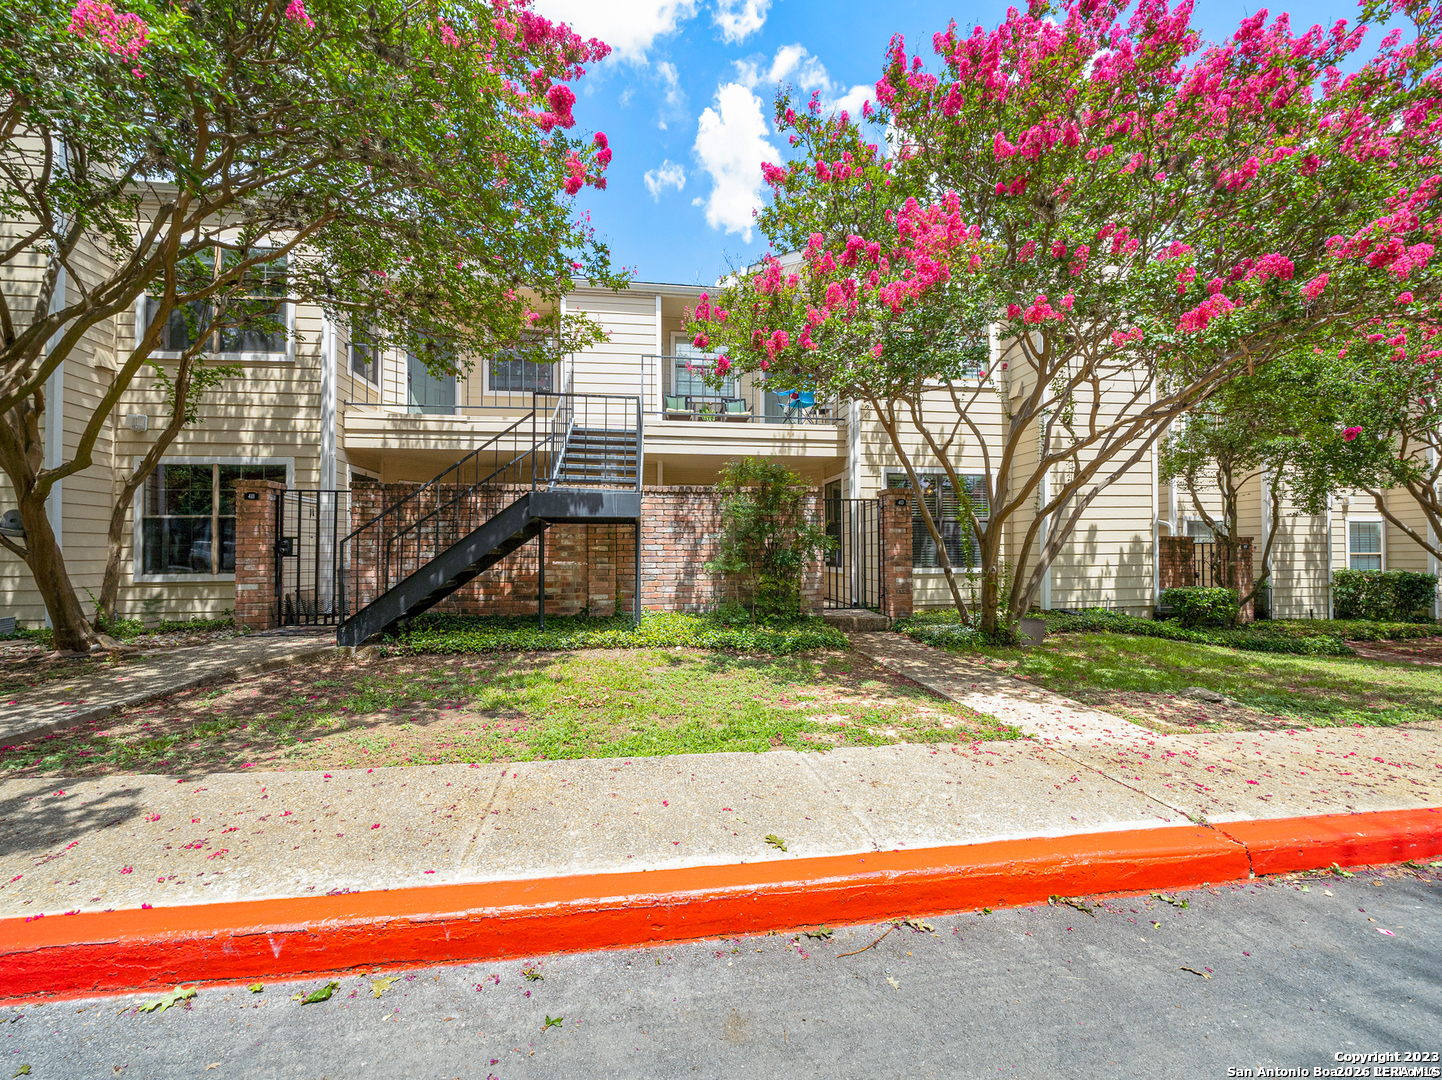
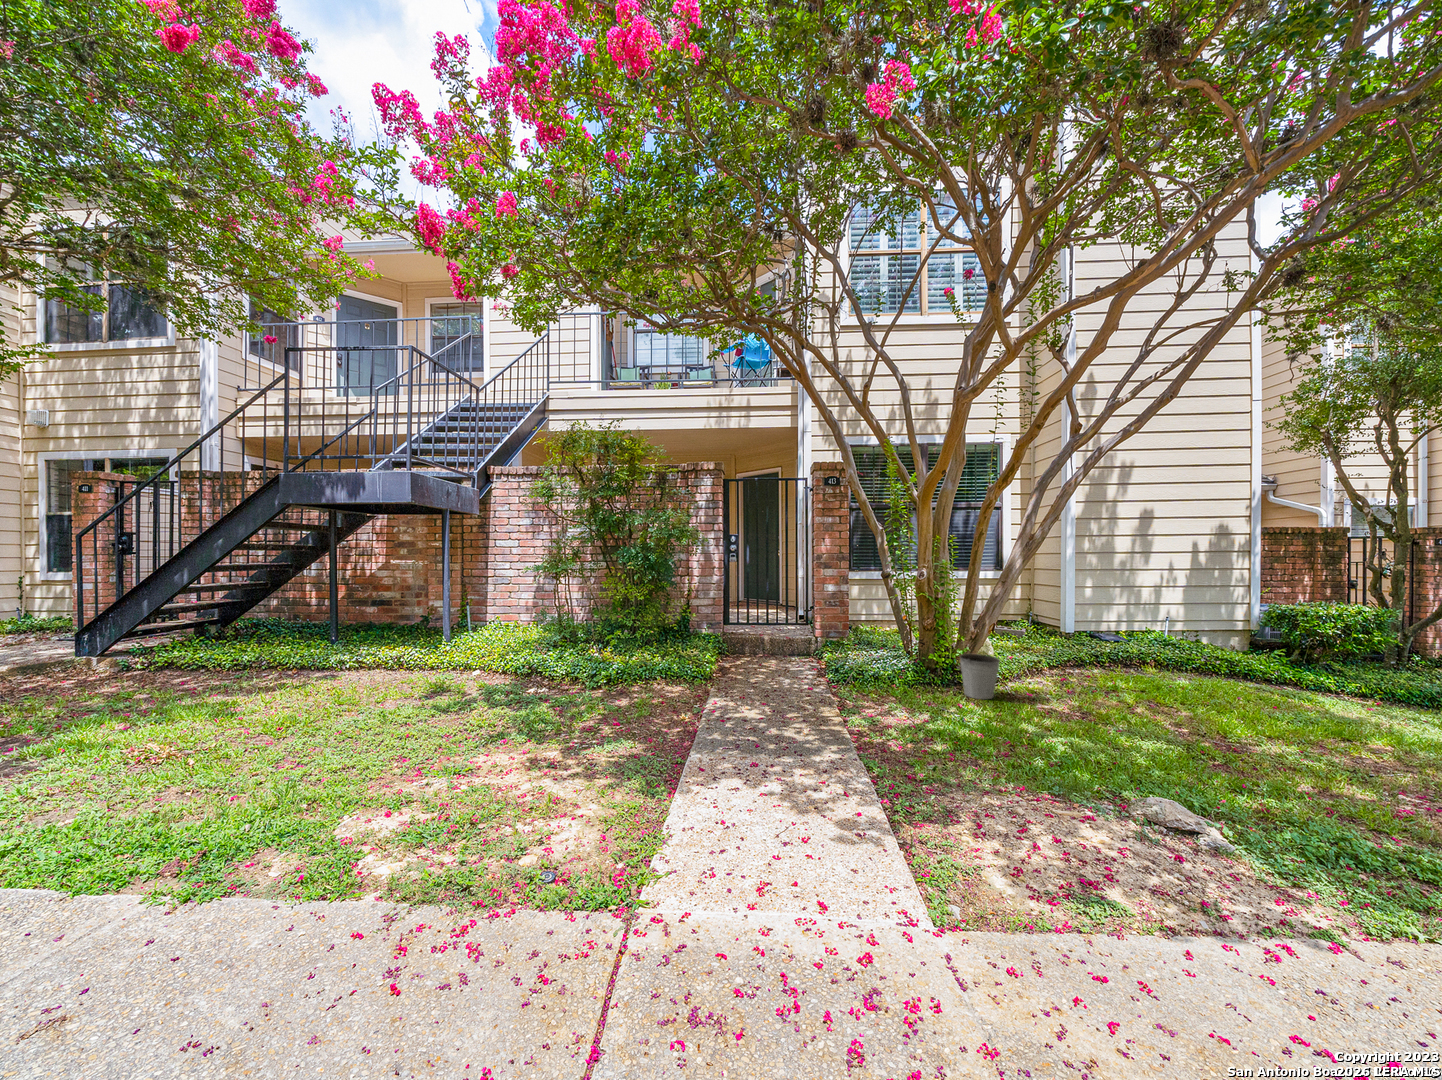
potted plant: present [140,594,164,629] -> none [22,589,60,625]

